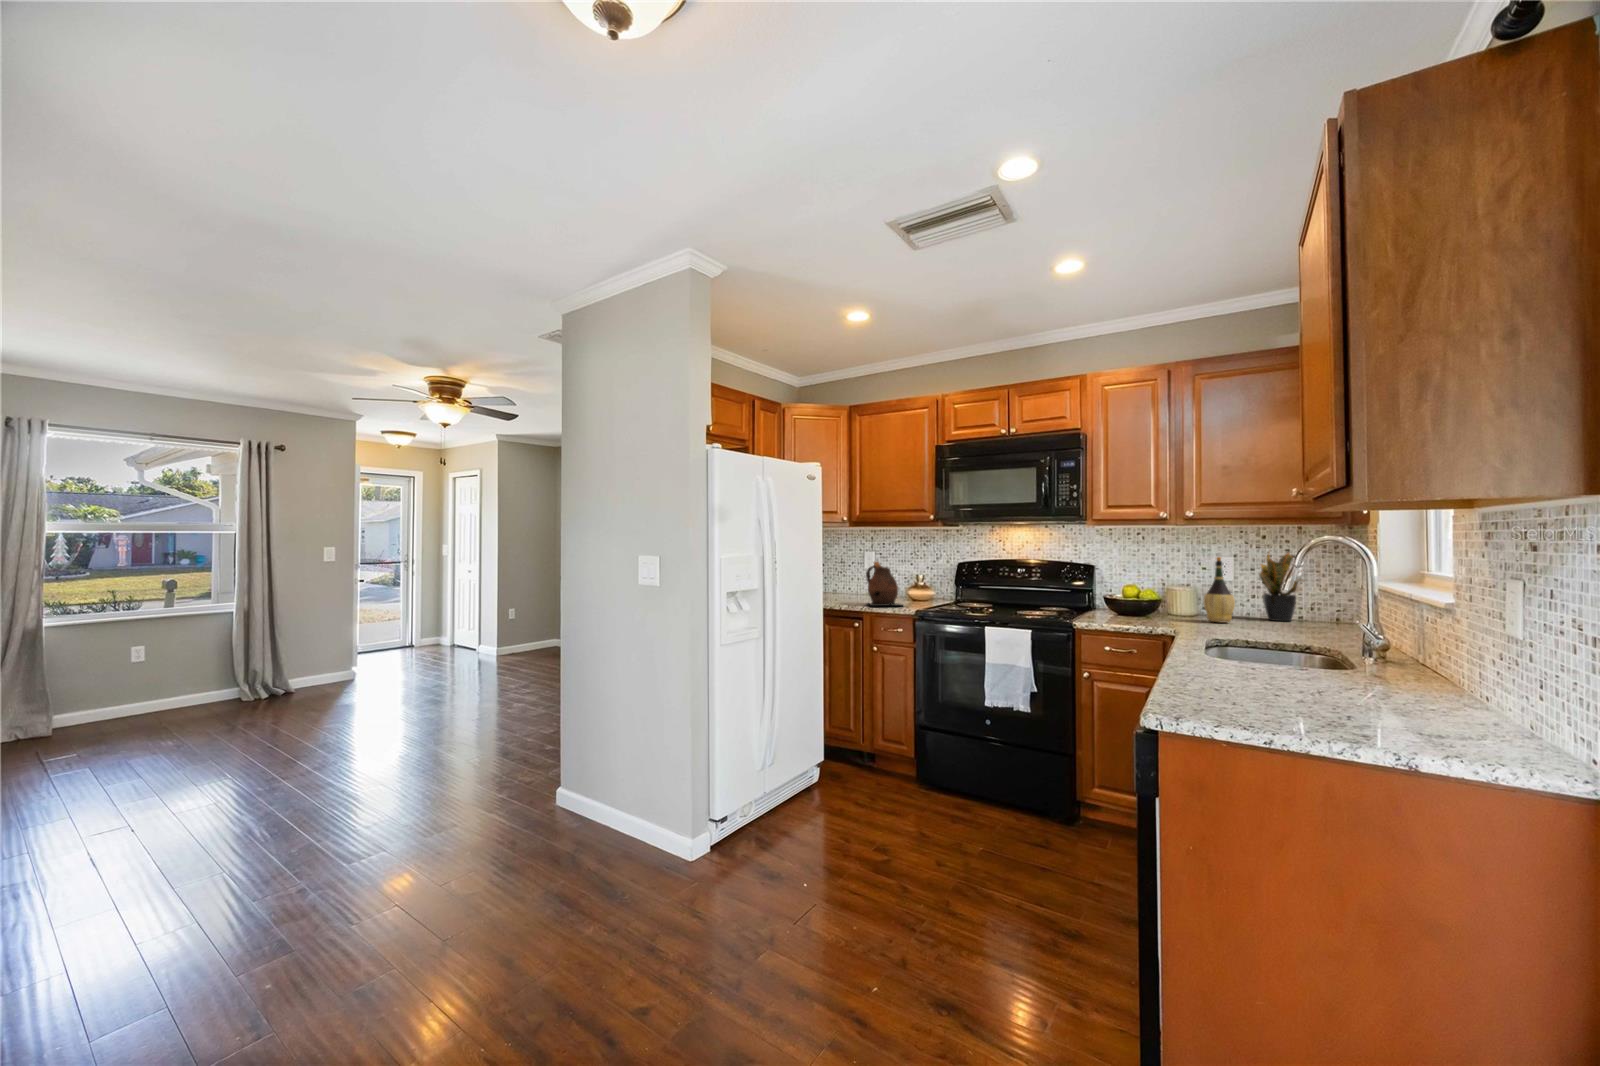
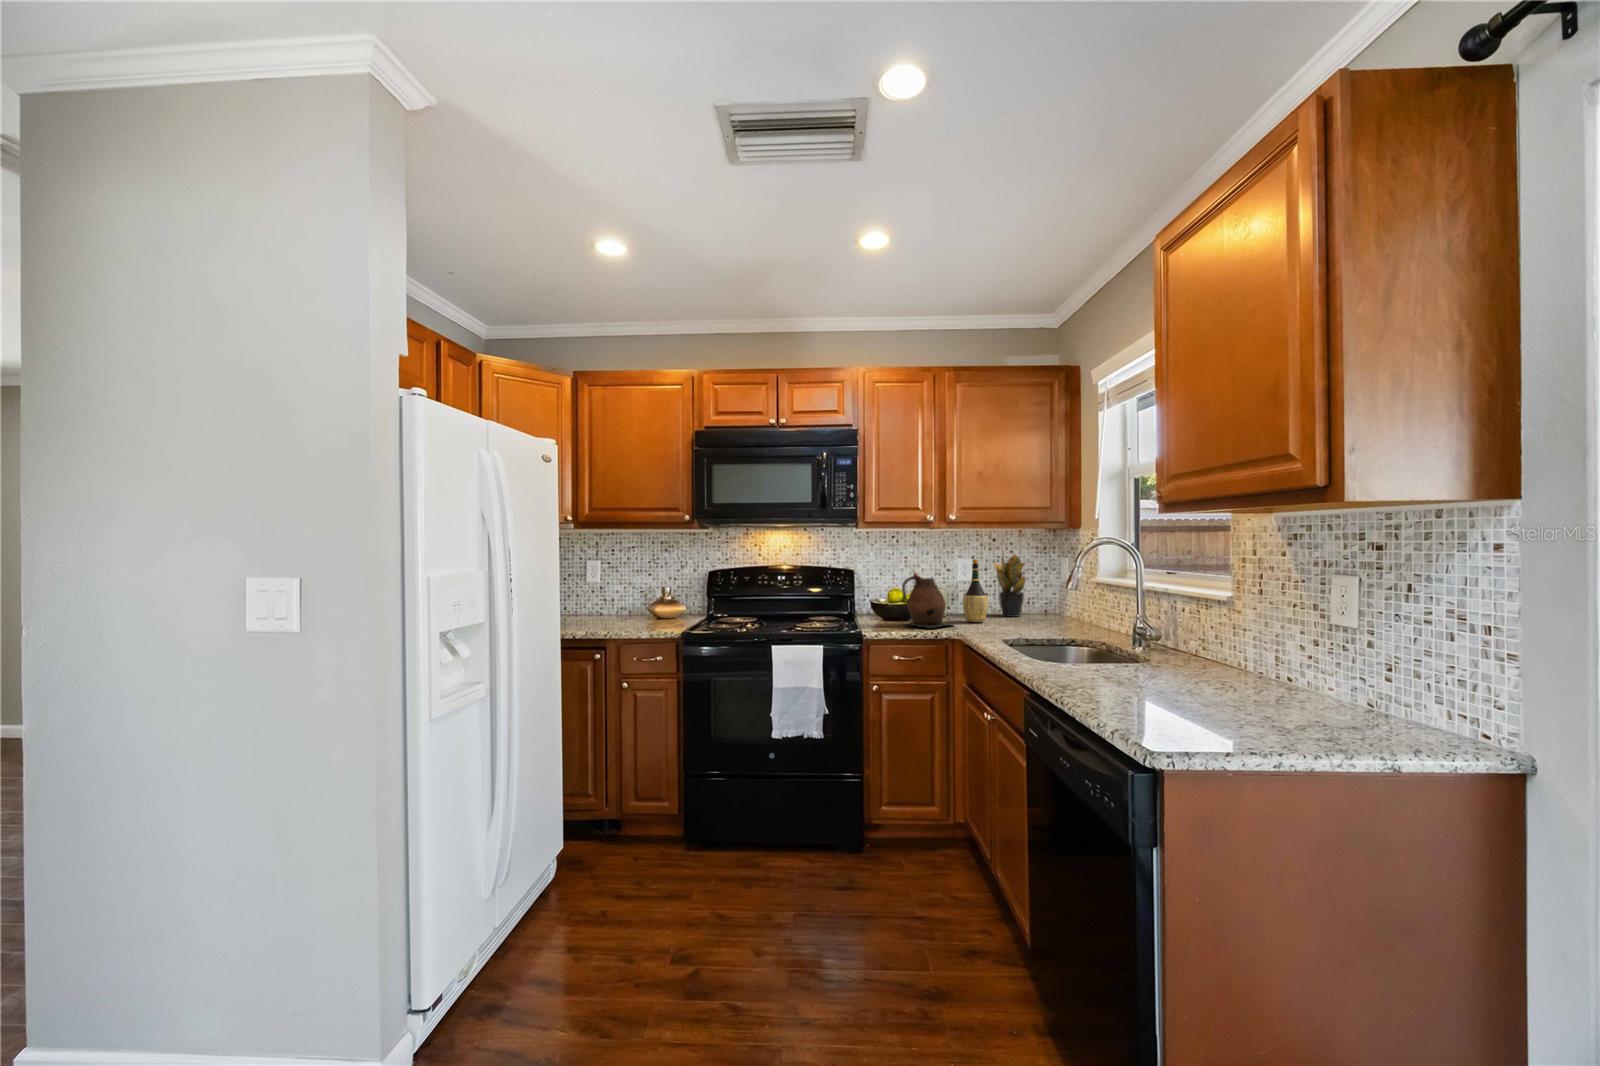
ceramic pitcher: present [866,561,904,606] -> present [902,571,953,628]

